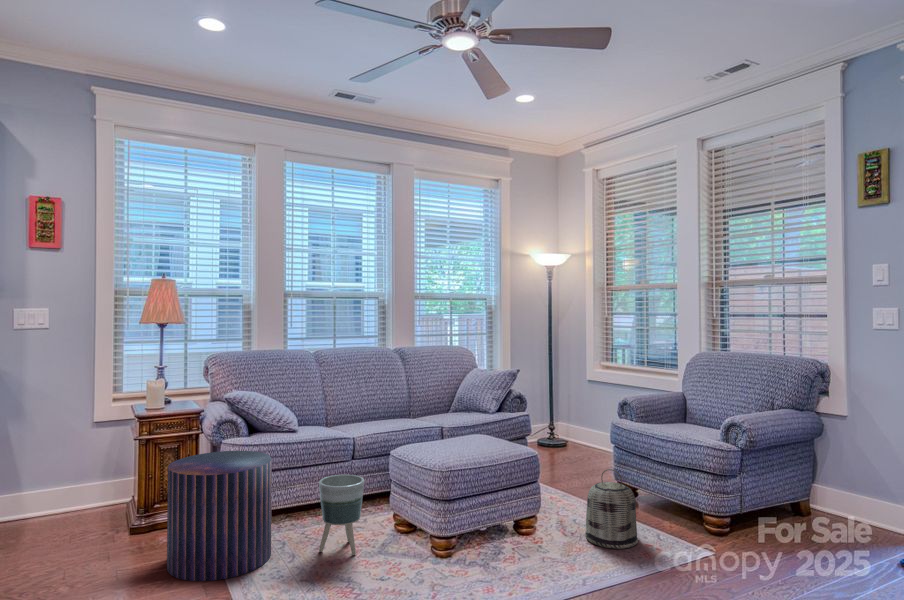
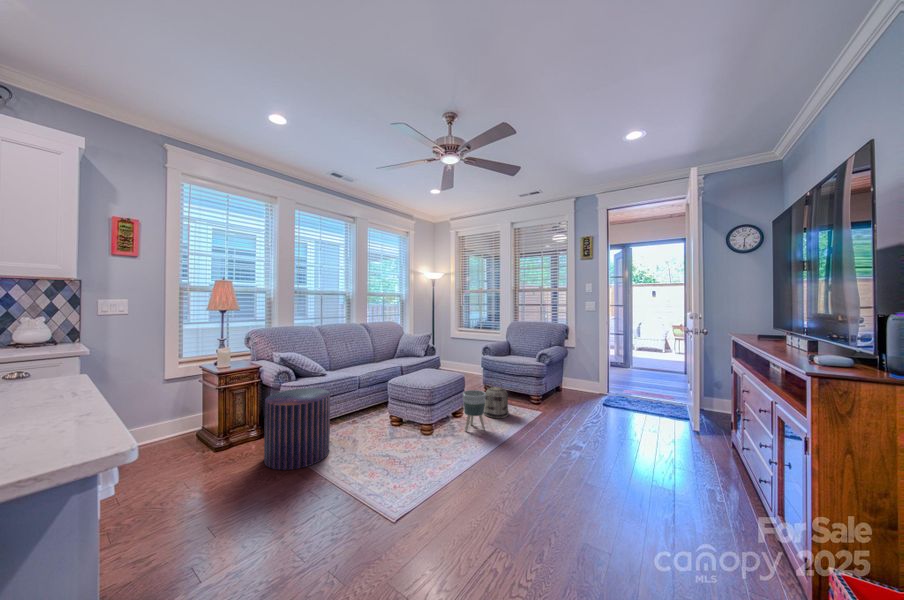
planter: present [319,475,364,555] -> present [463,390,486,431]

